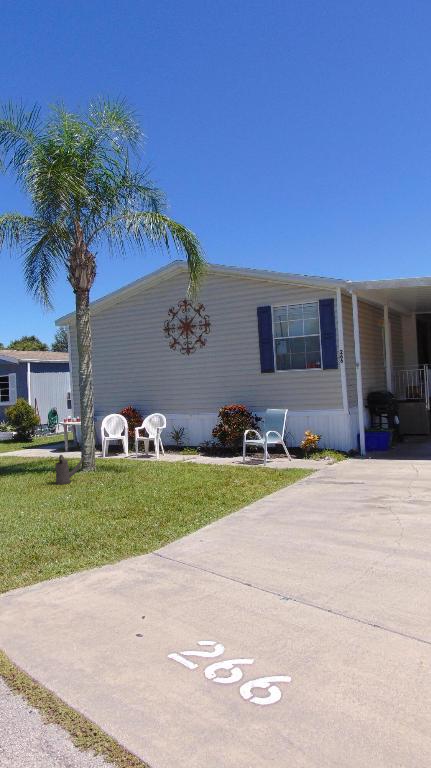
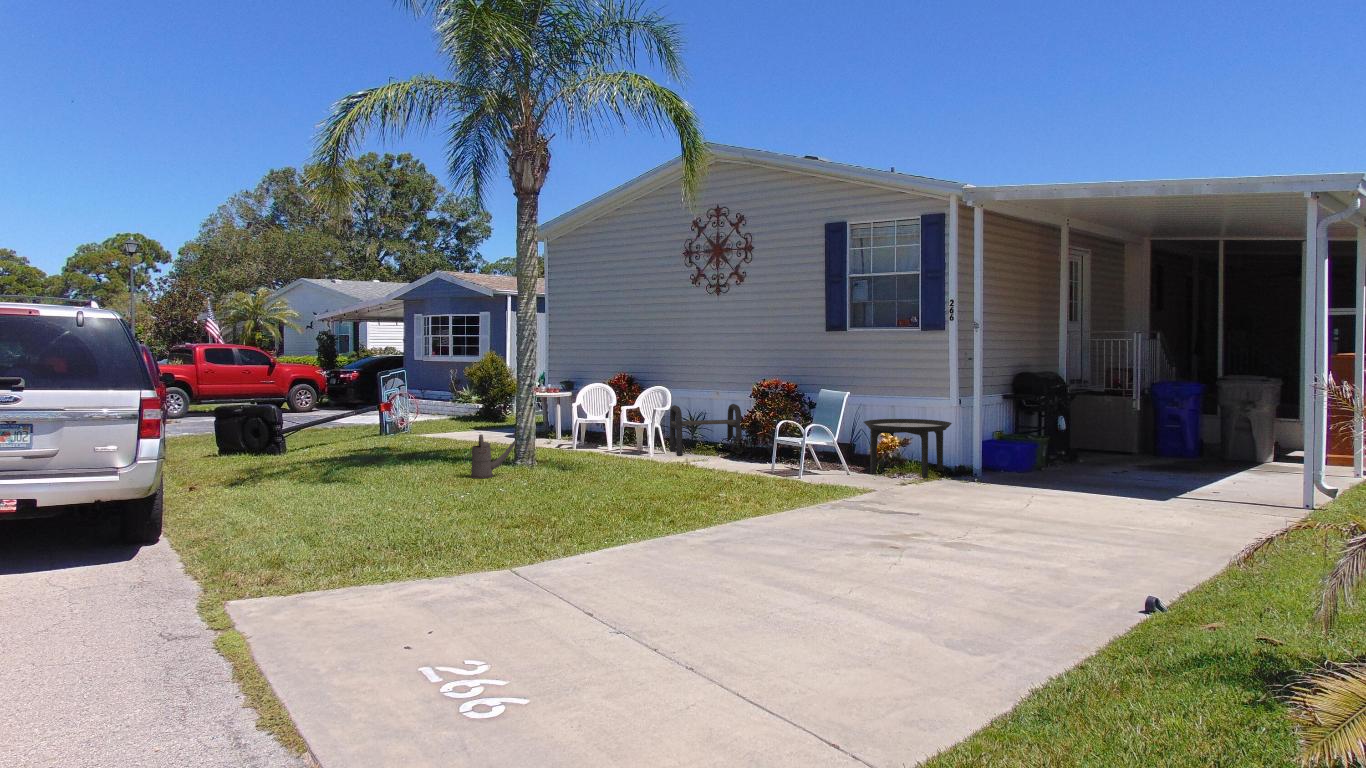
bench: none [168,421,215,456] -> present [670,404,742,456]
round table: none [298,422,350,458] -> present [864,419,952,478]

